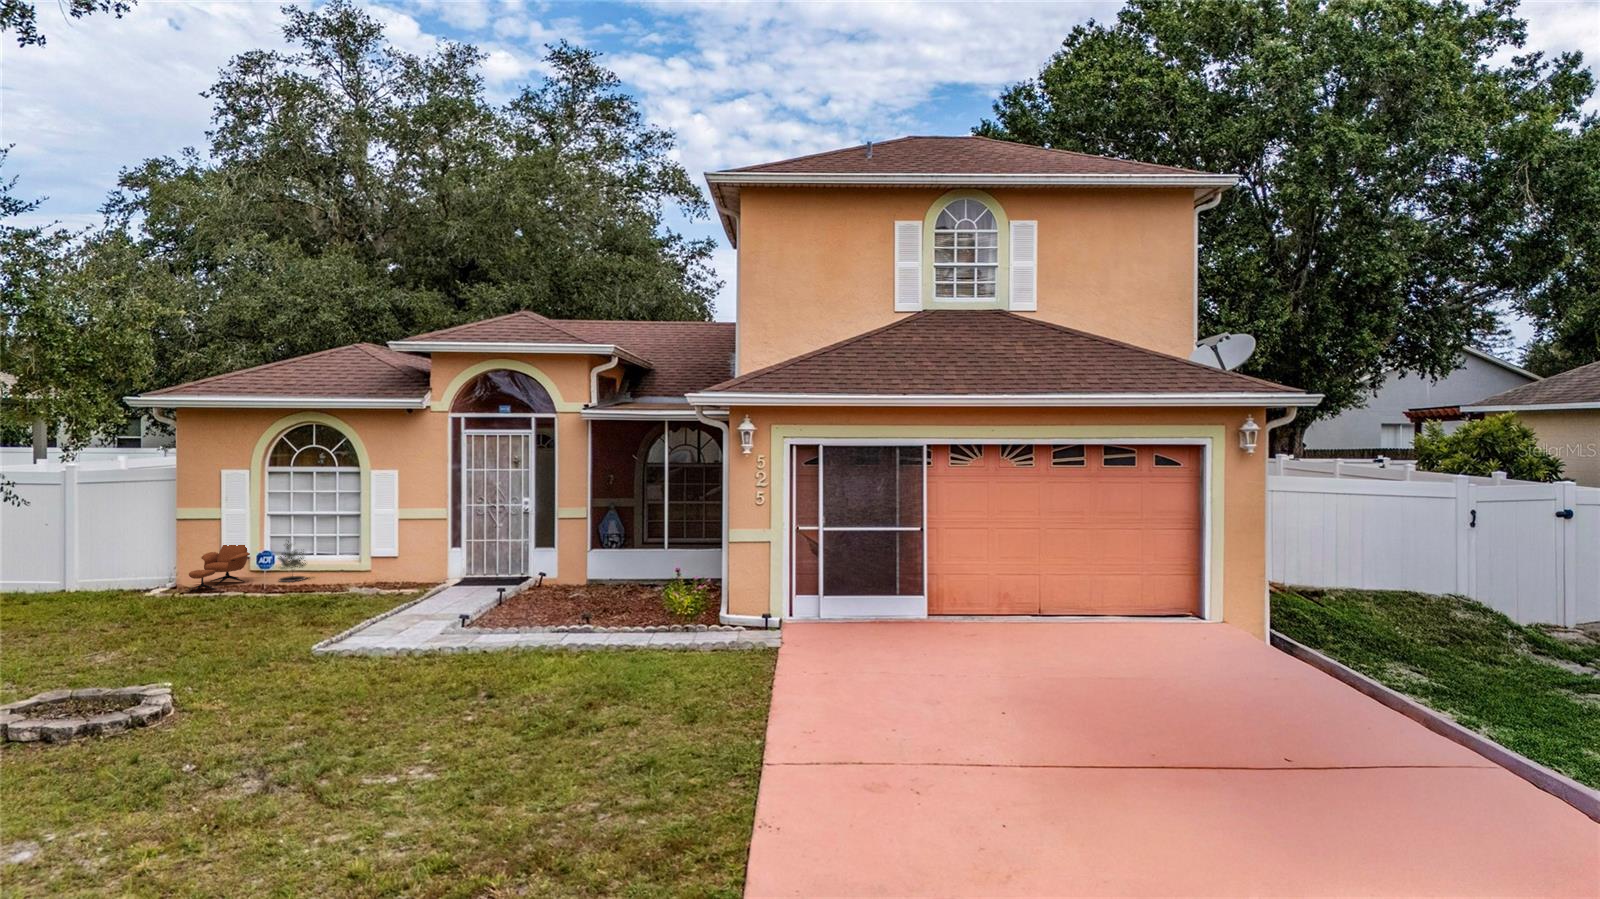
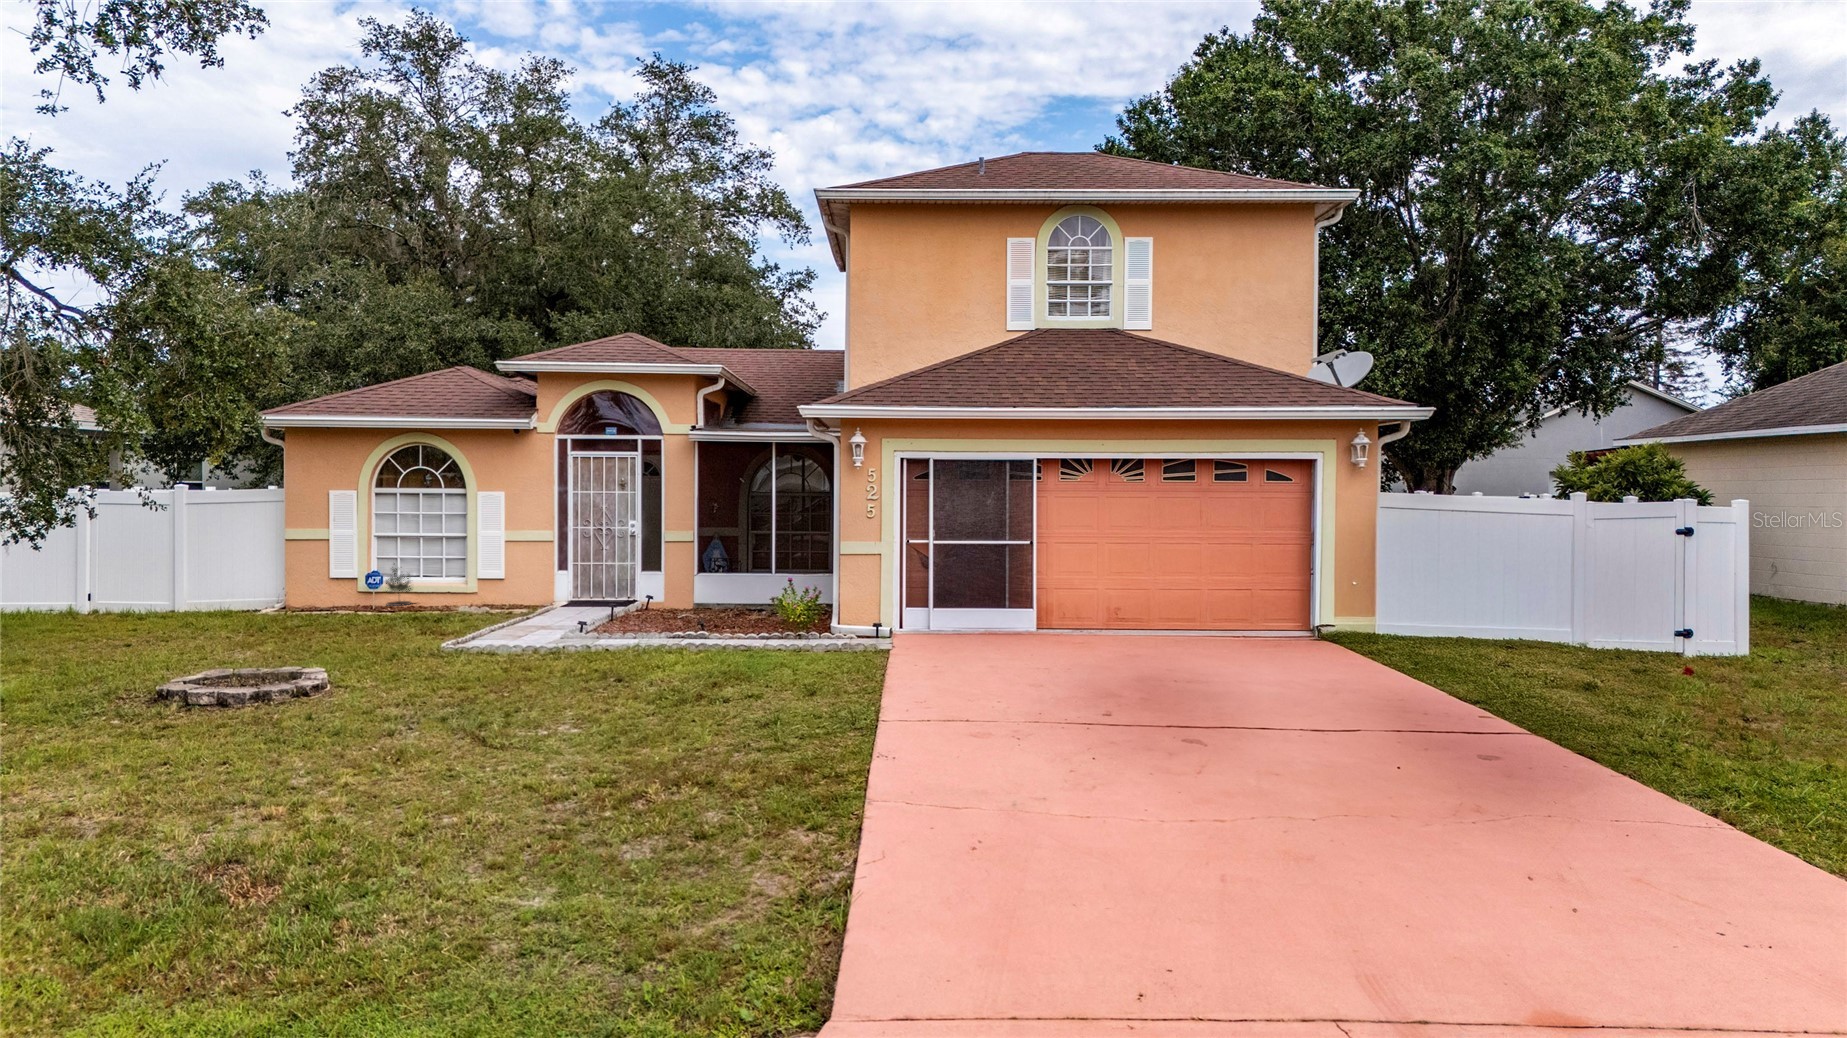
lounge chair: present [189,545,250,593] -> none [298,556,357,613]

